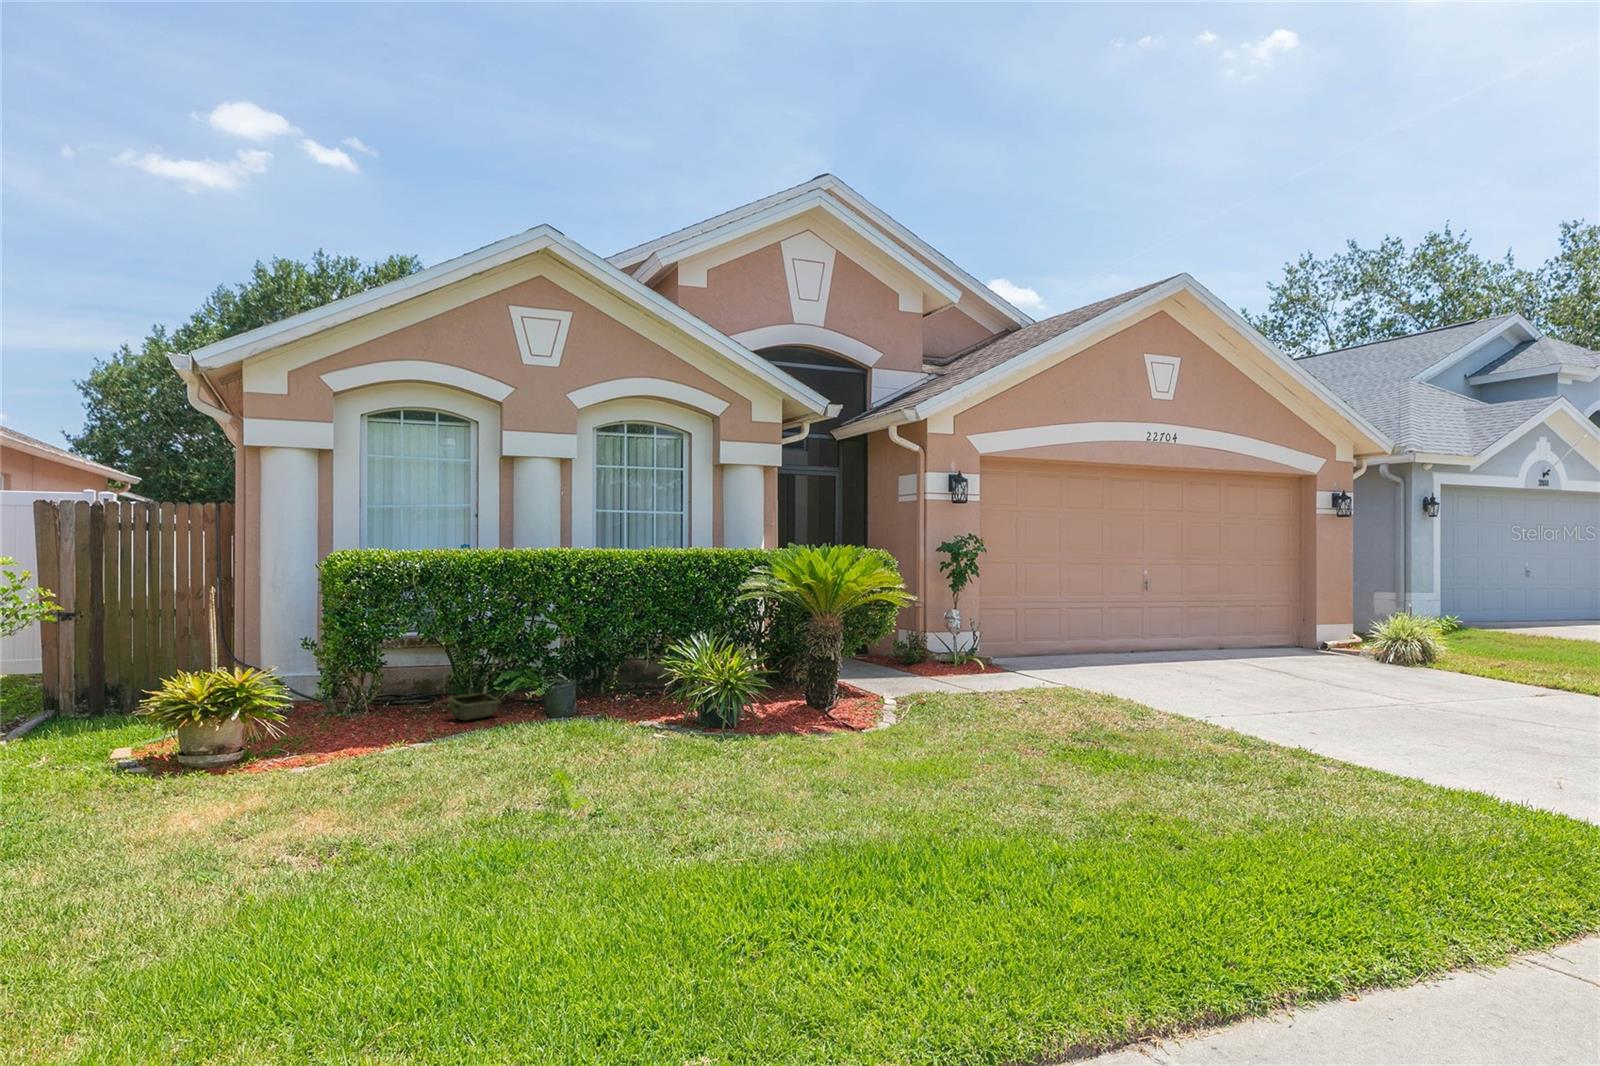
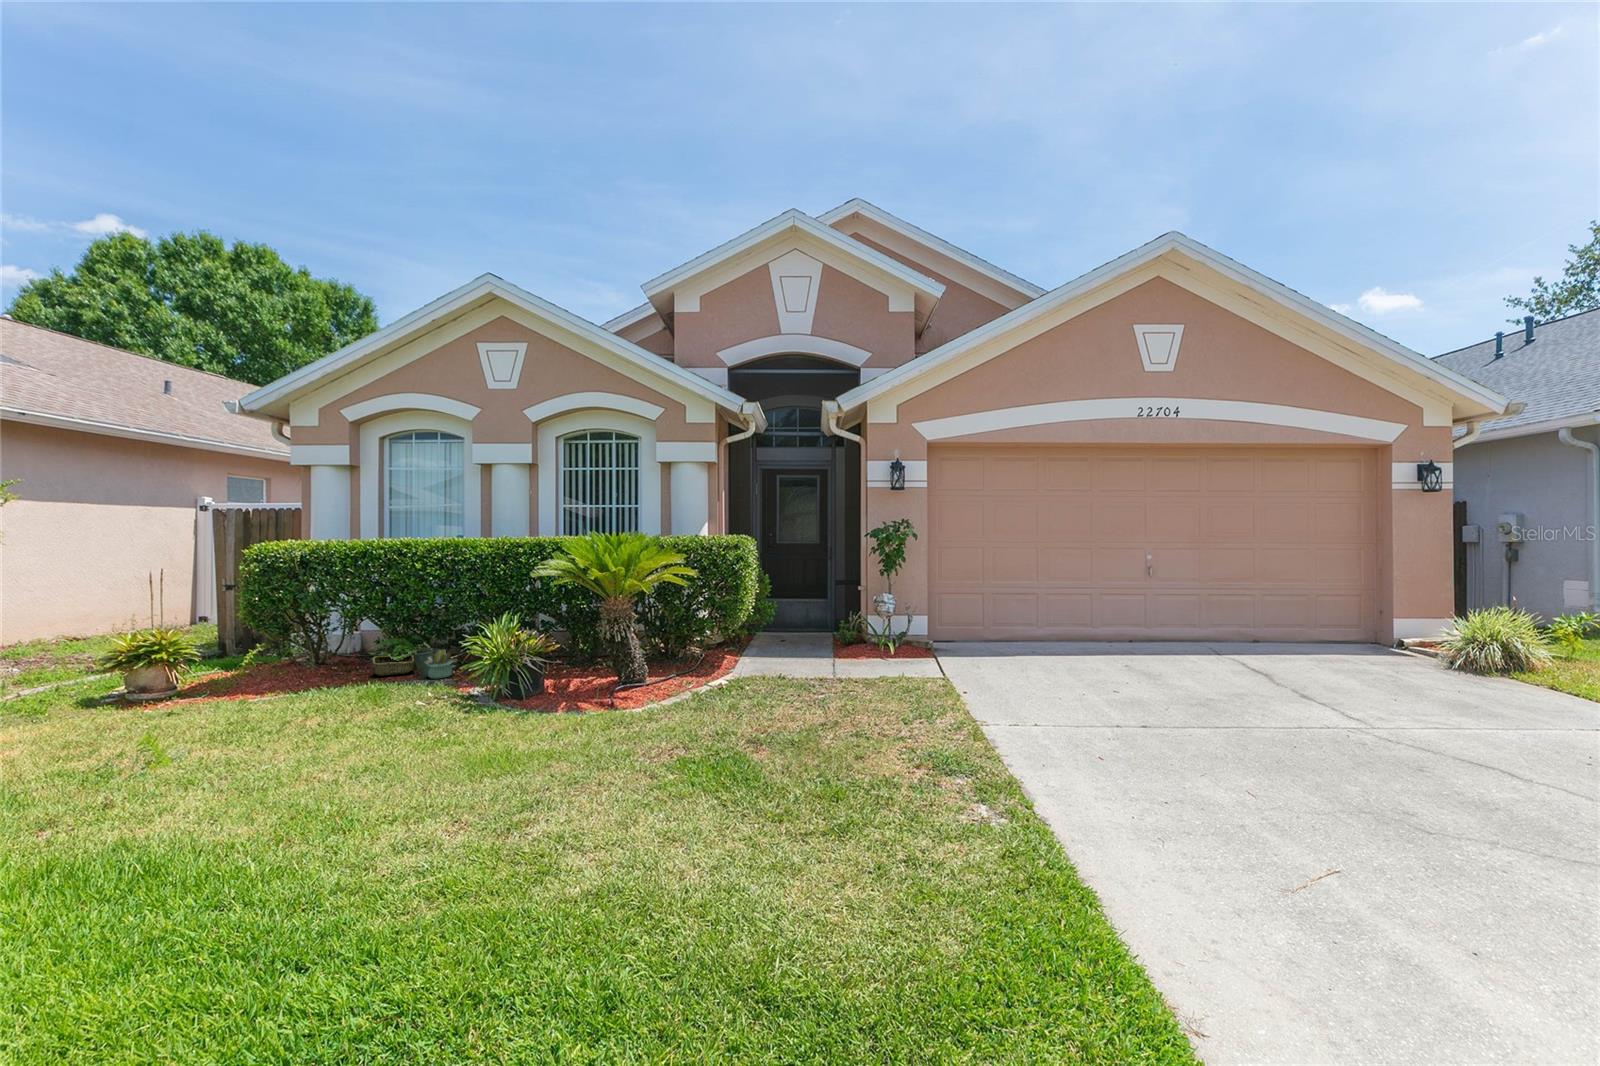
decorative plant: none [527,683,565,719] -> present [425,650,457,679]

